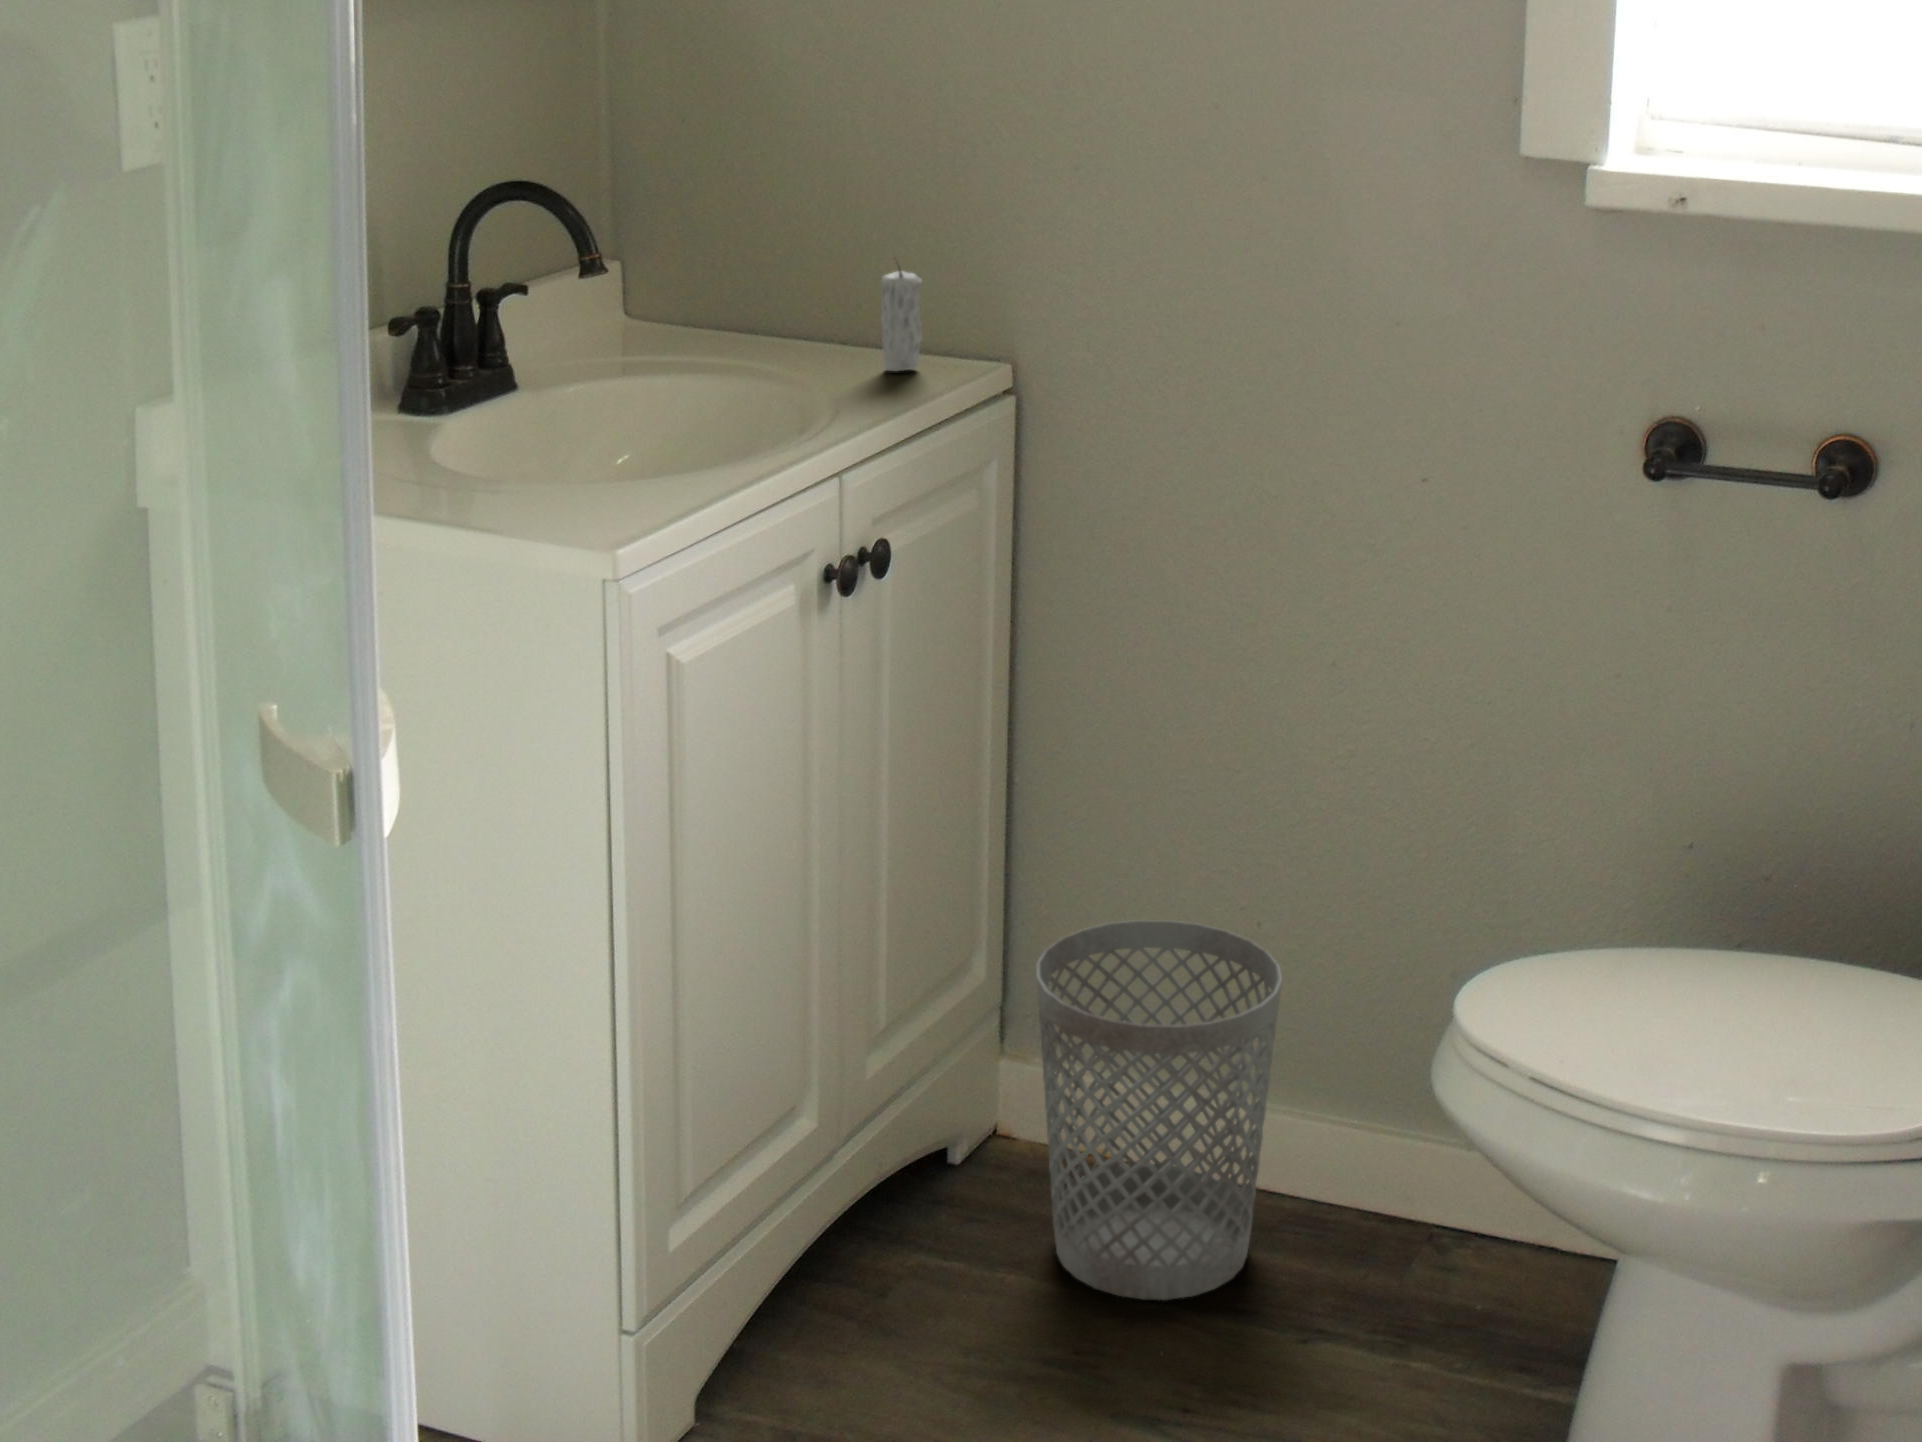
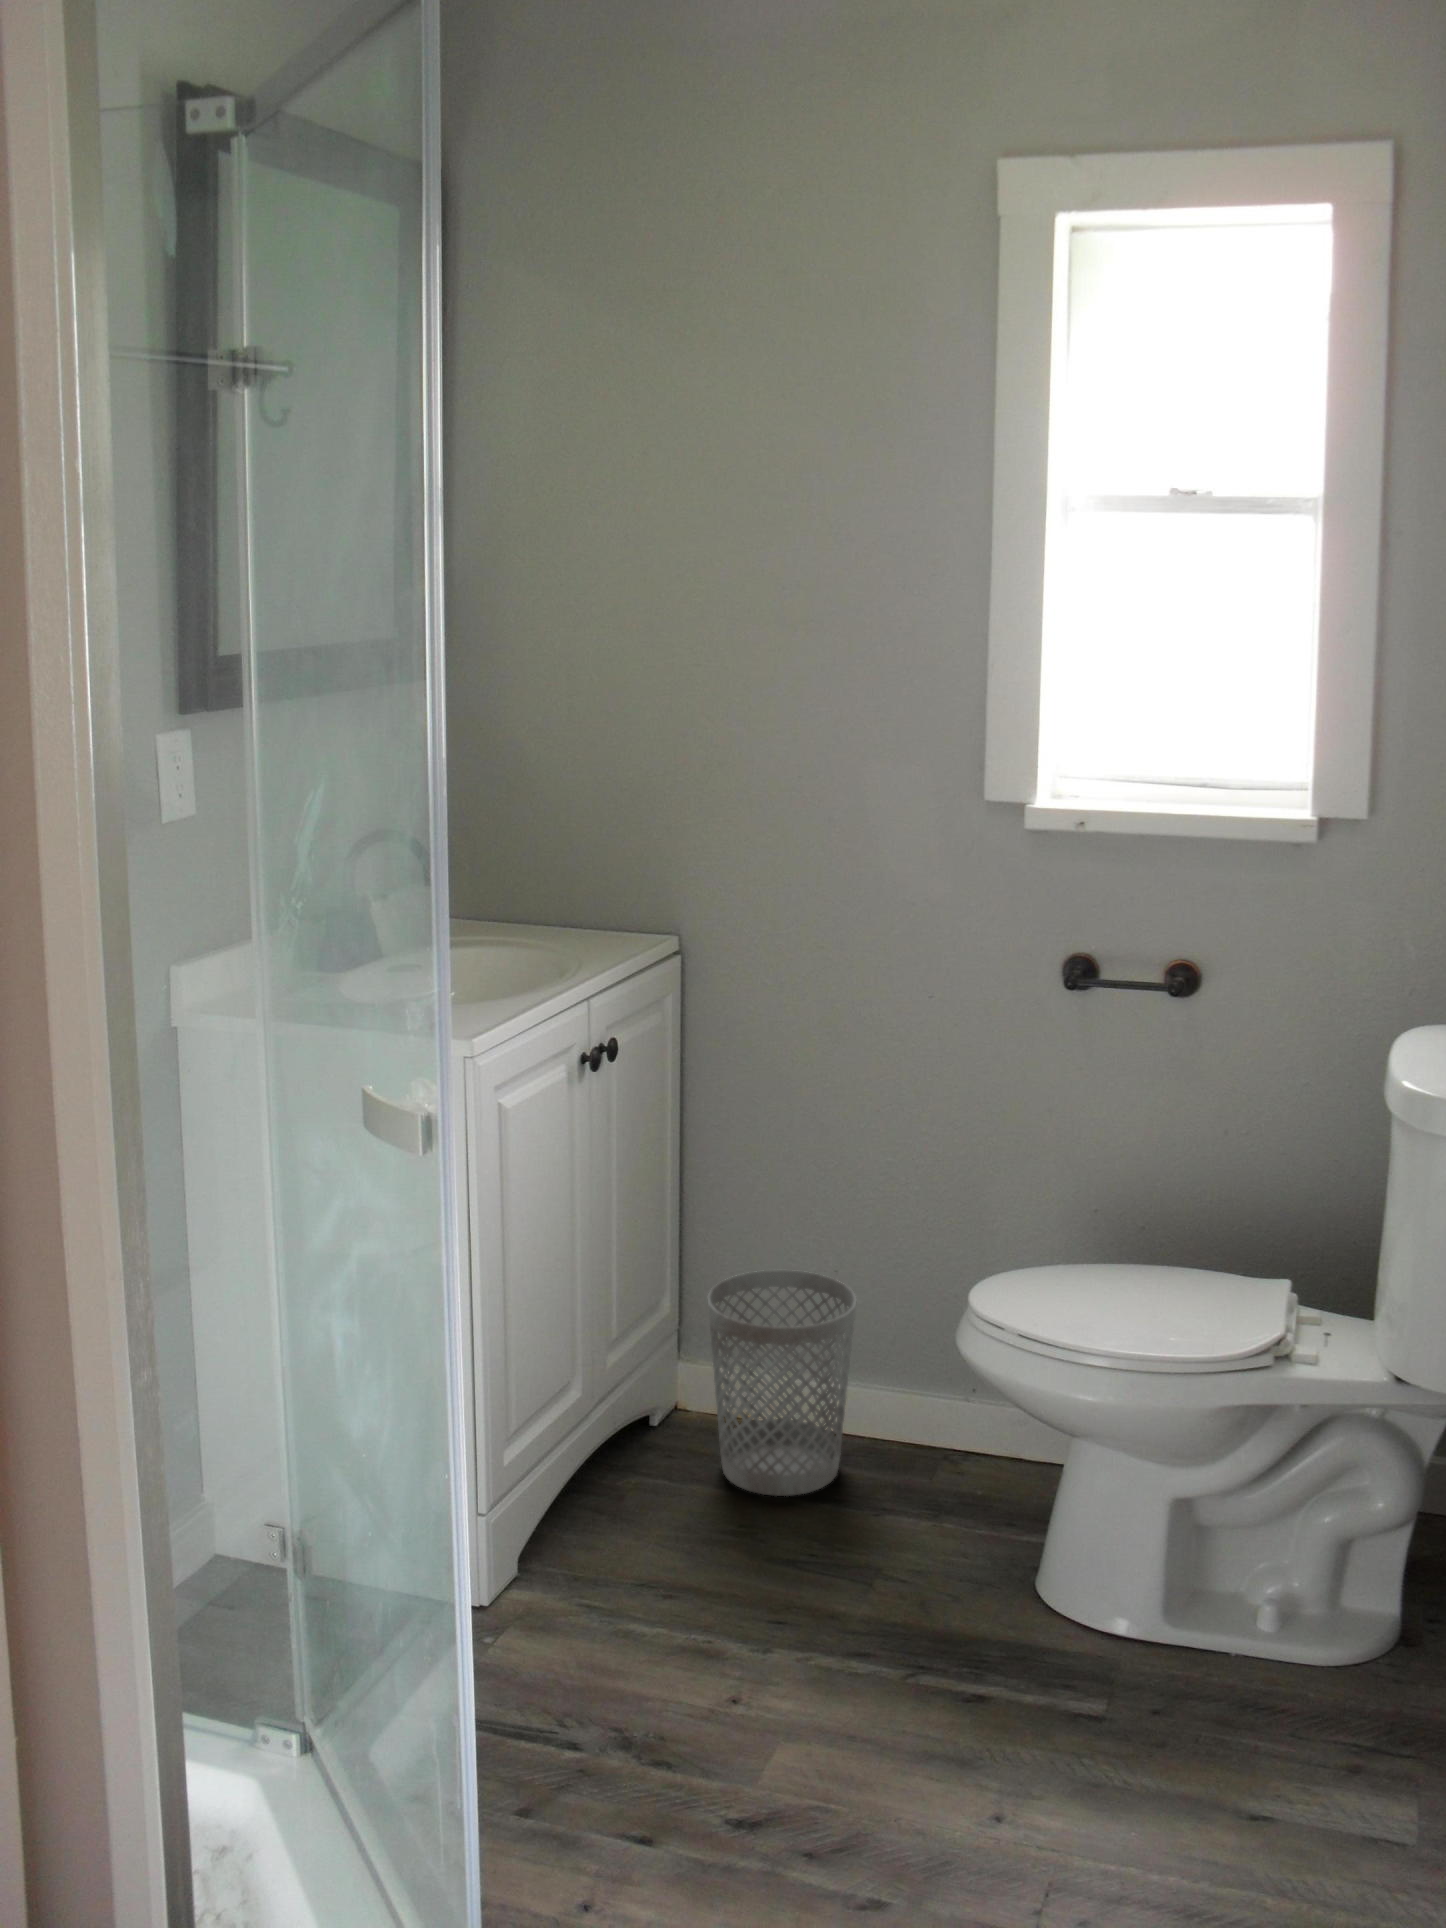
candle: present [881,266,922,371] -> none [599,869,625,941]

